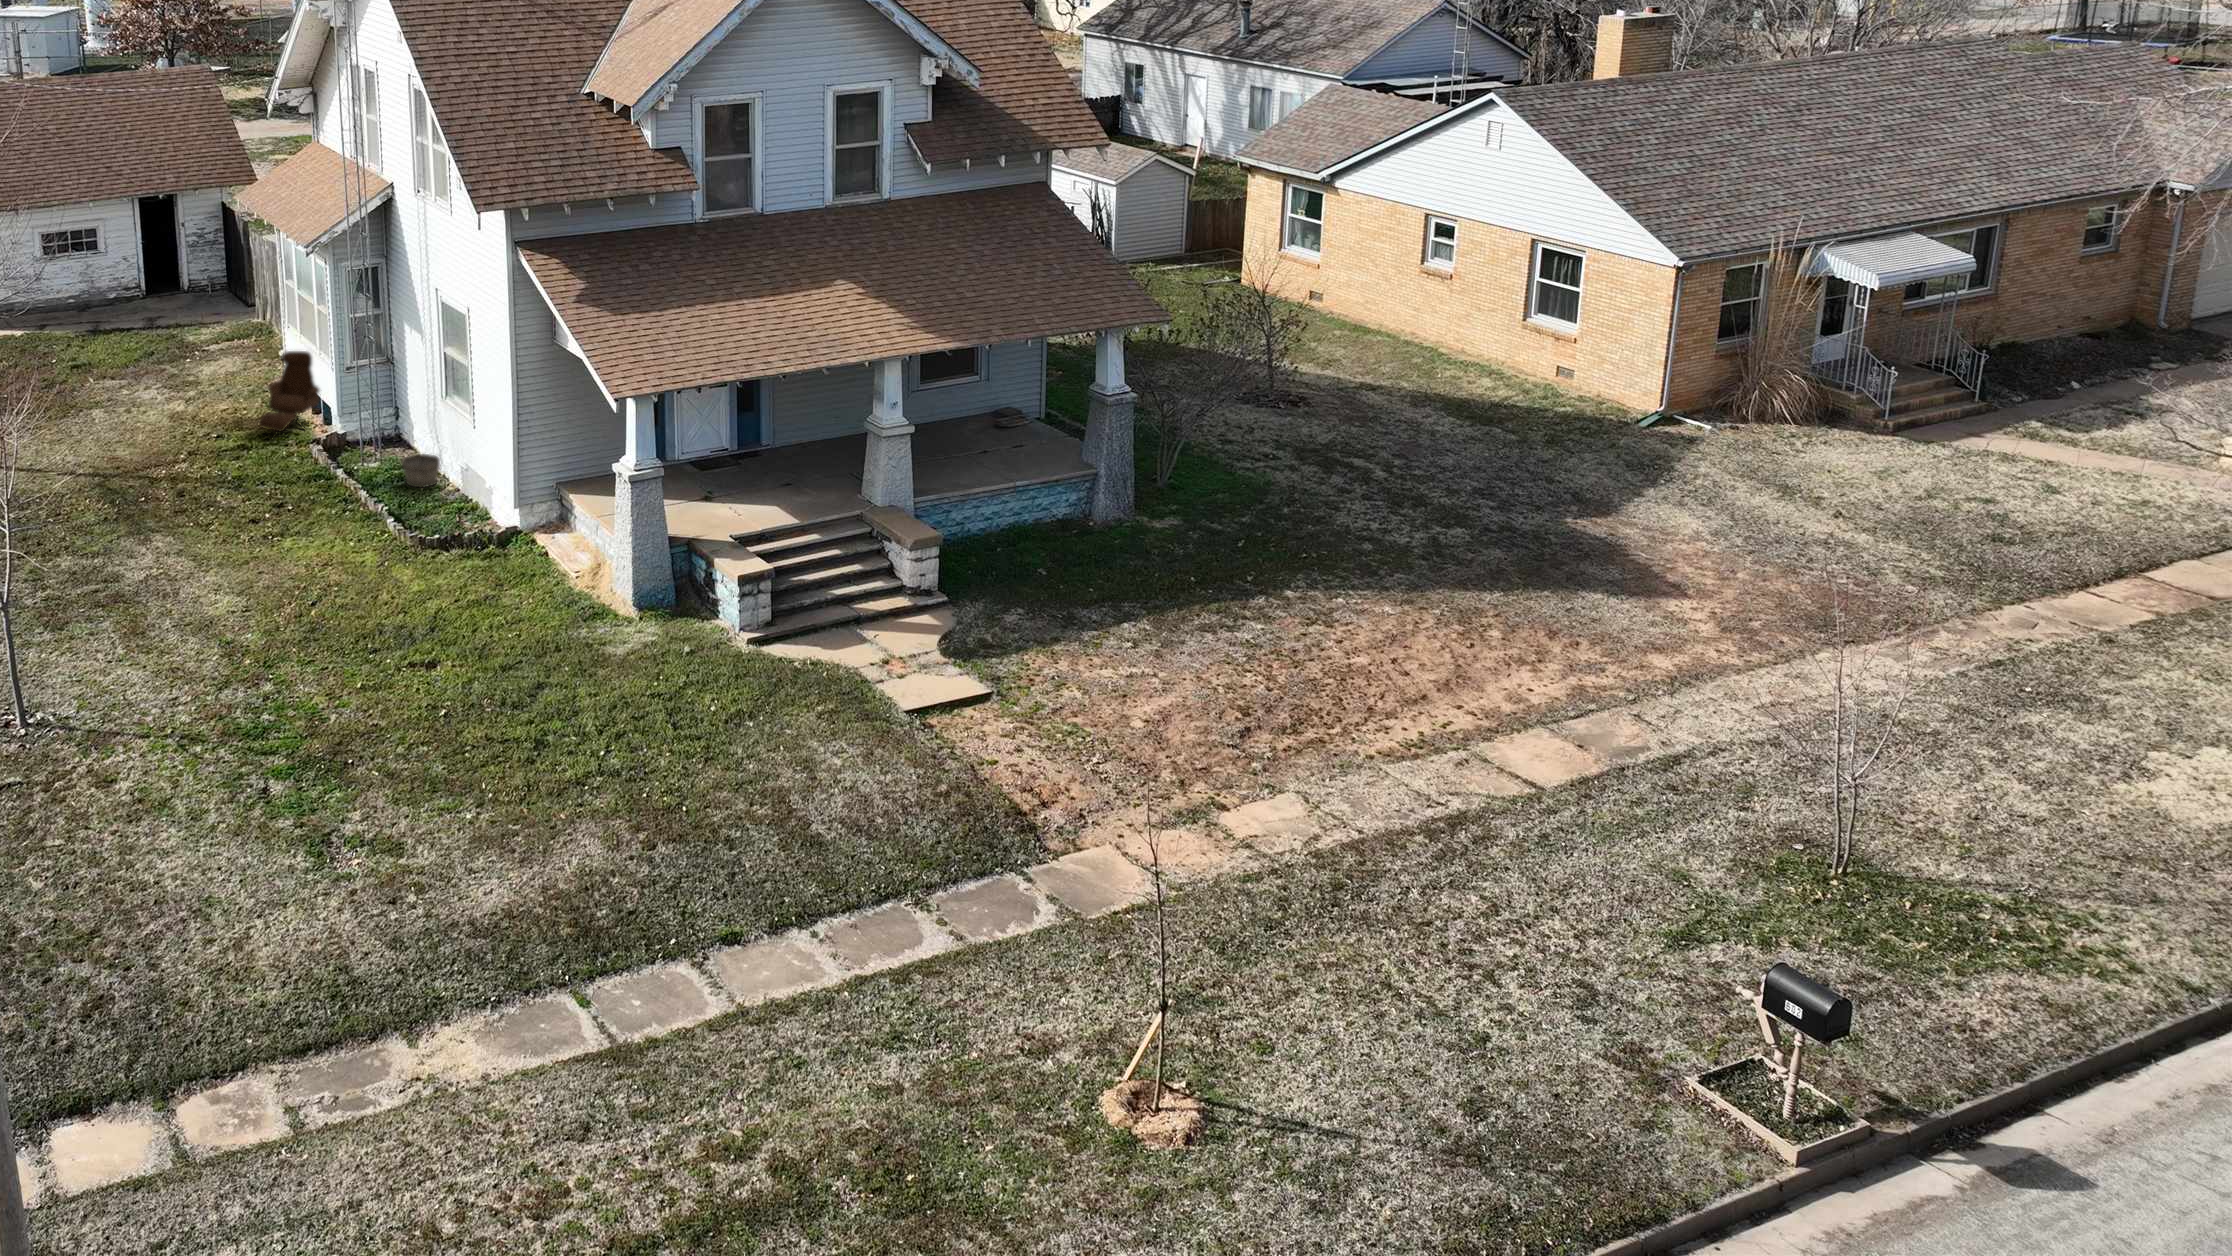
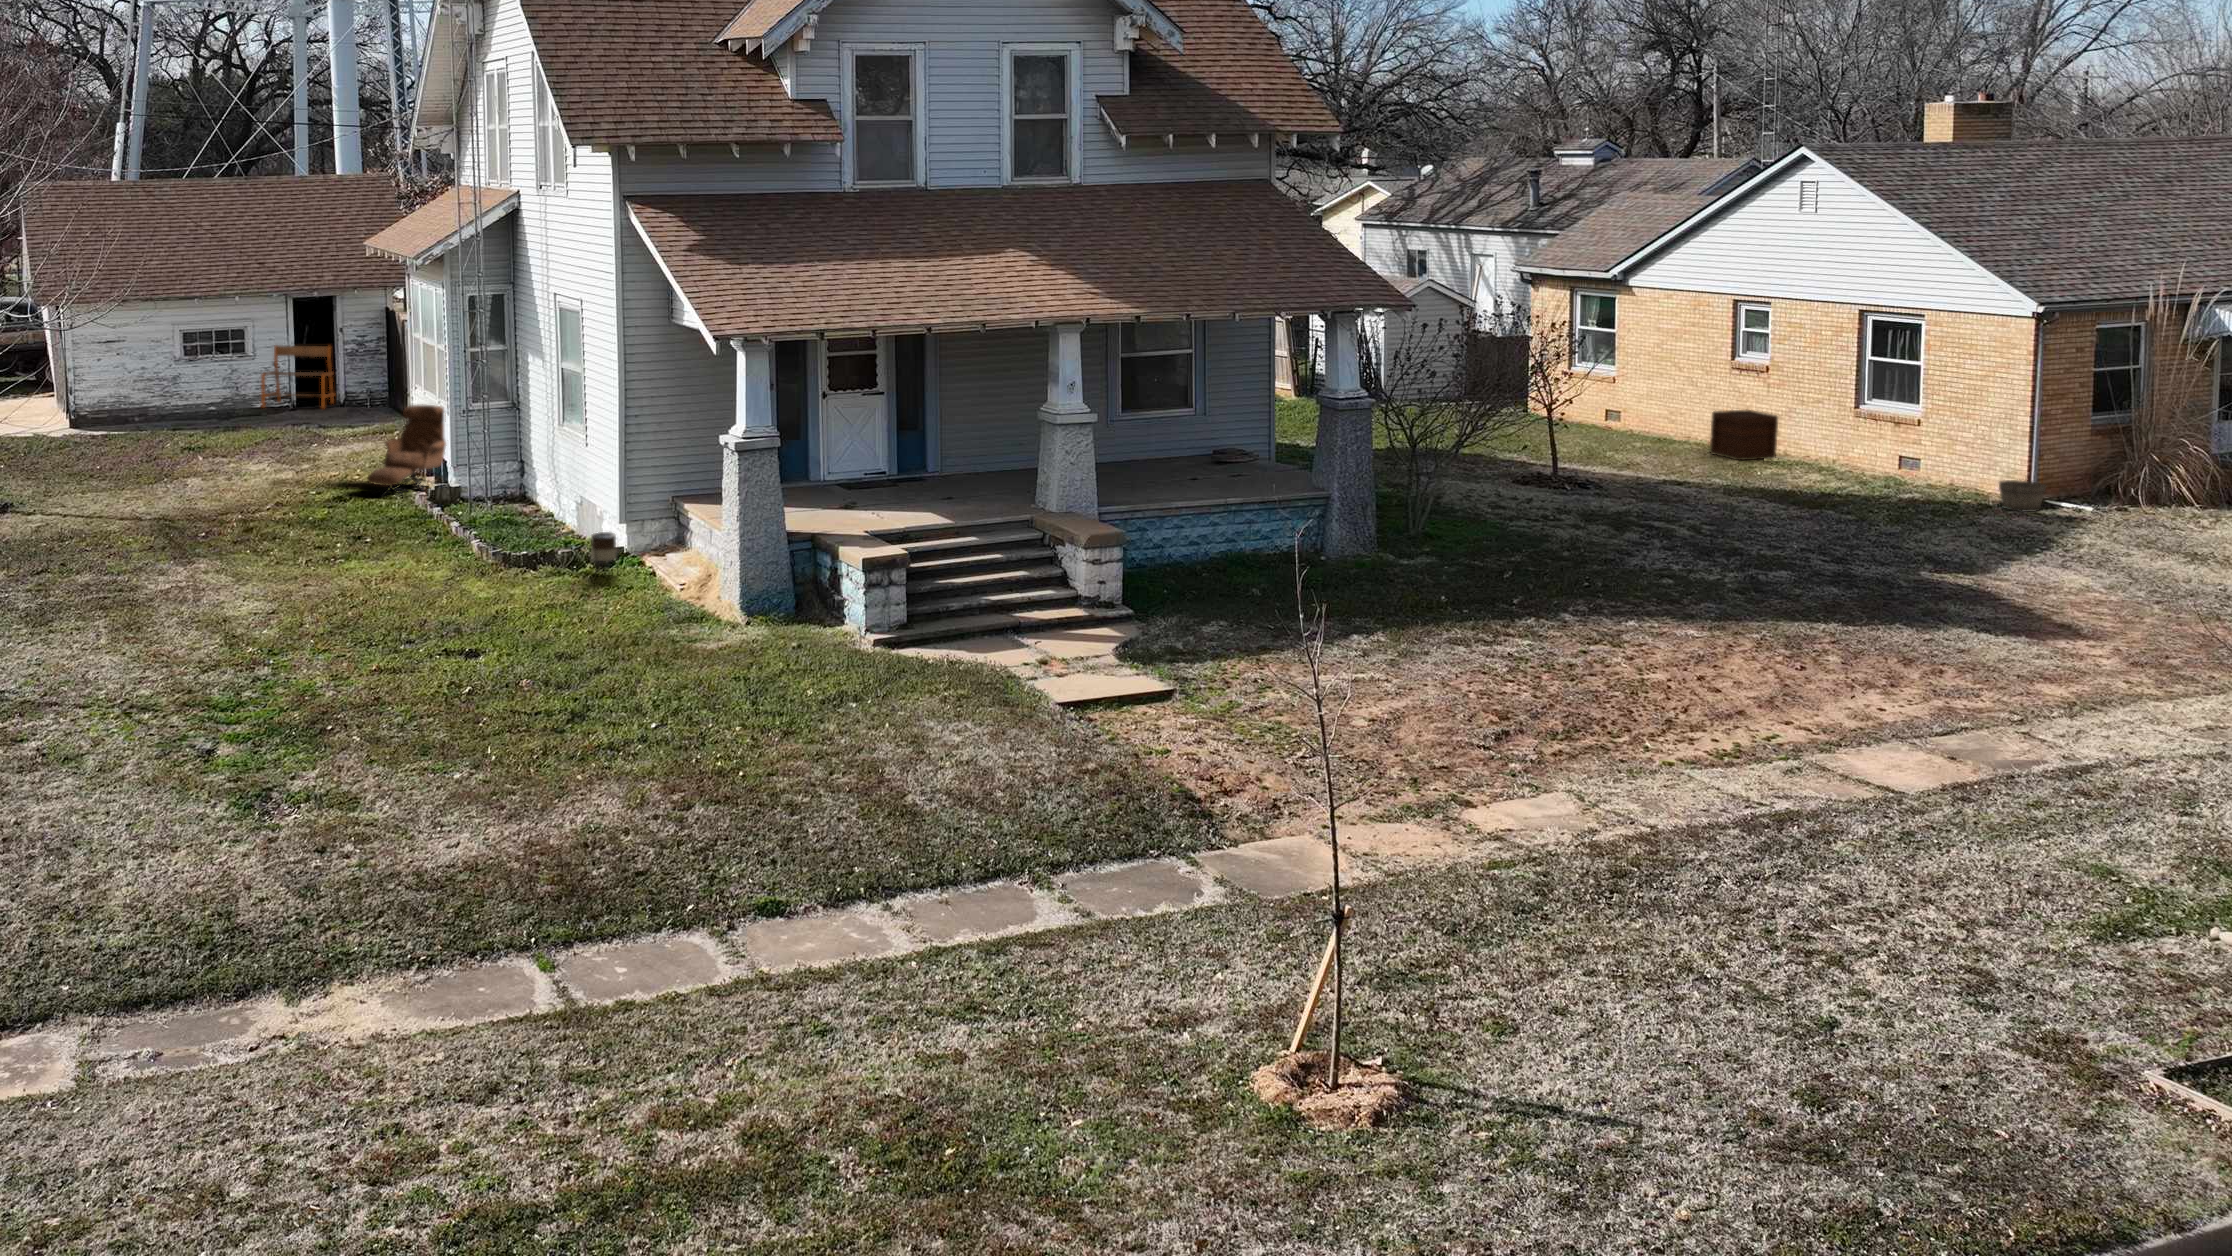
bench: none [111,243,178,303] -> present [261,345,335,408]
wooden crate: none [1406,310,1466,358] -> present [1710,410,1778,460]
wooden bucket: present [402,454,440,487] -> present [1999,479,2046,512]
planter: none [486,510,510,548] -> present [591,532,619,562]

